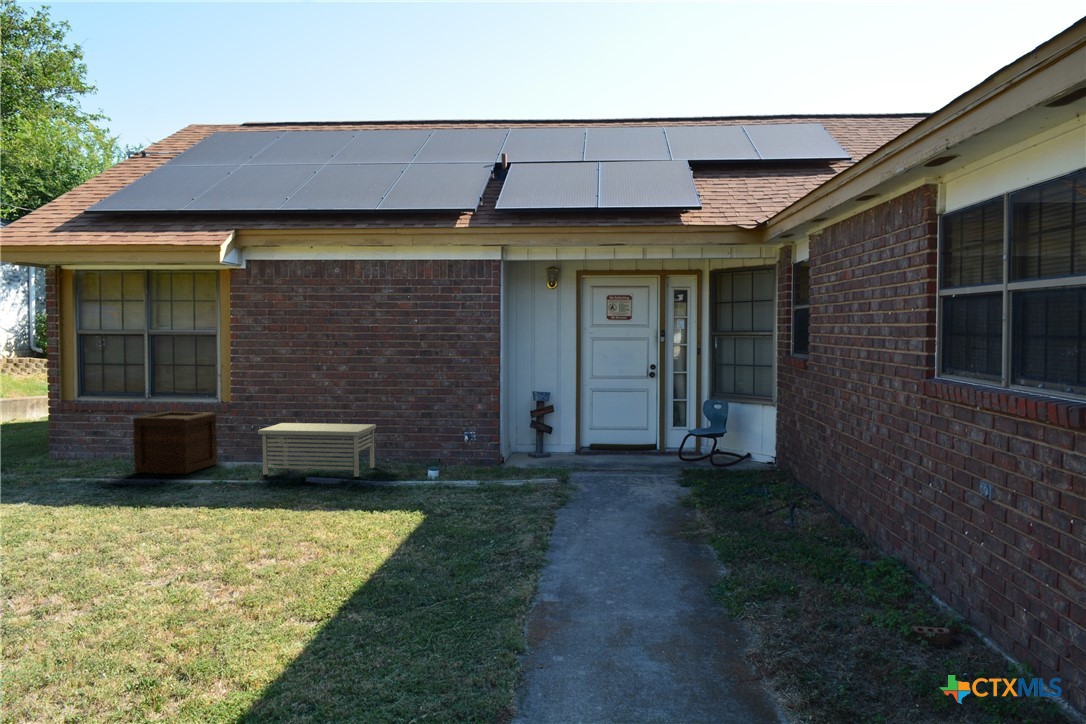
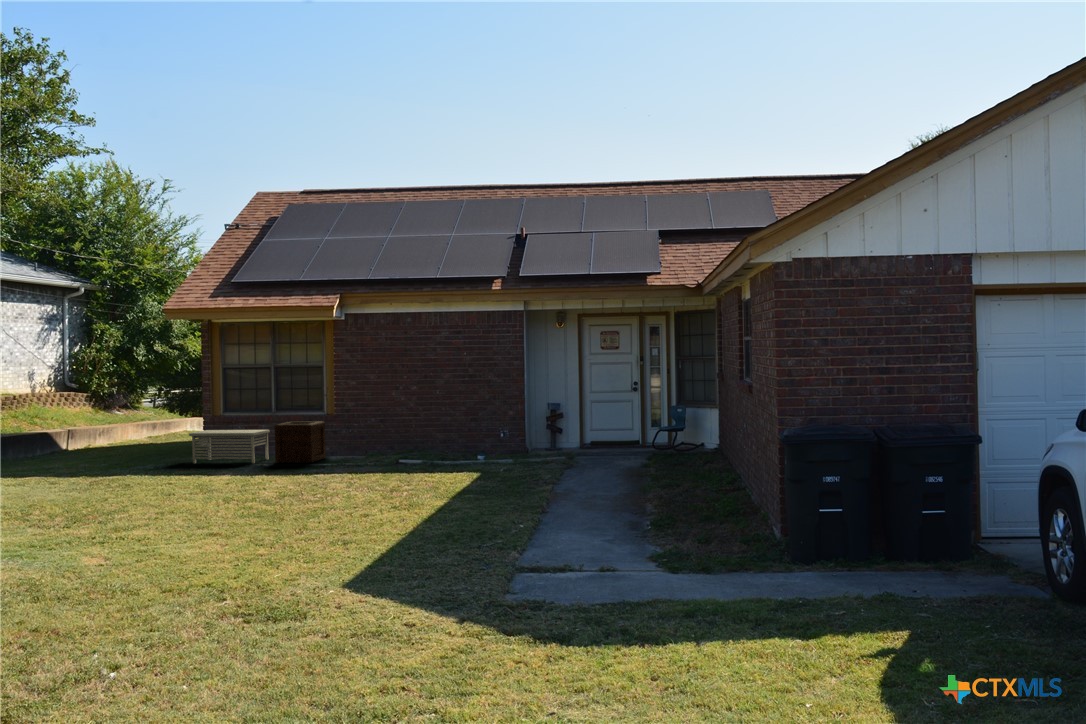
storage bench: present [258,423,376,477] -> present [189,430,270,463]

